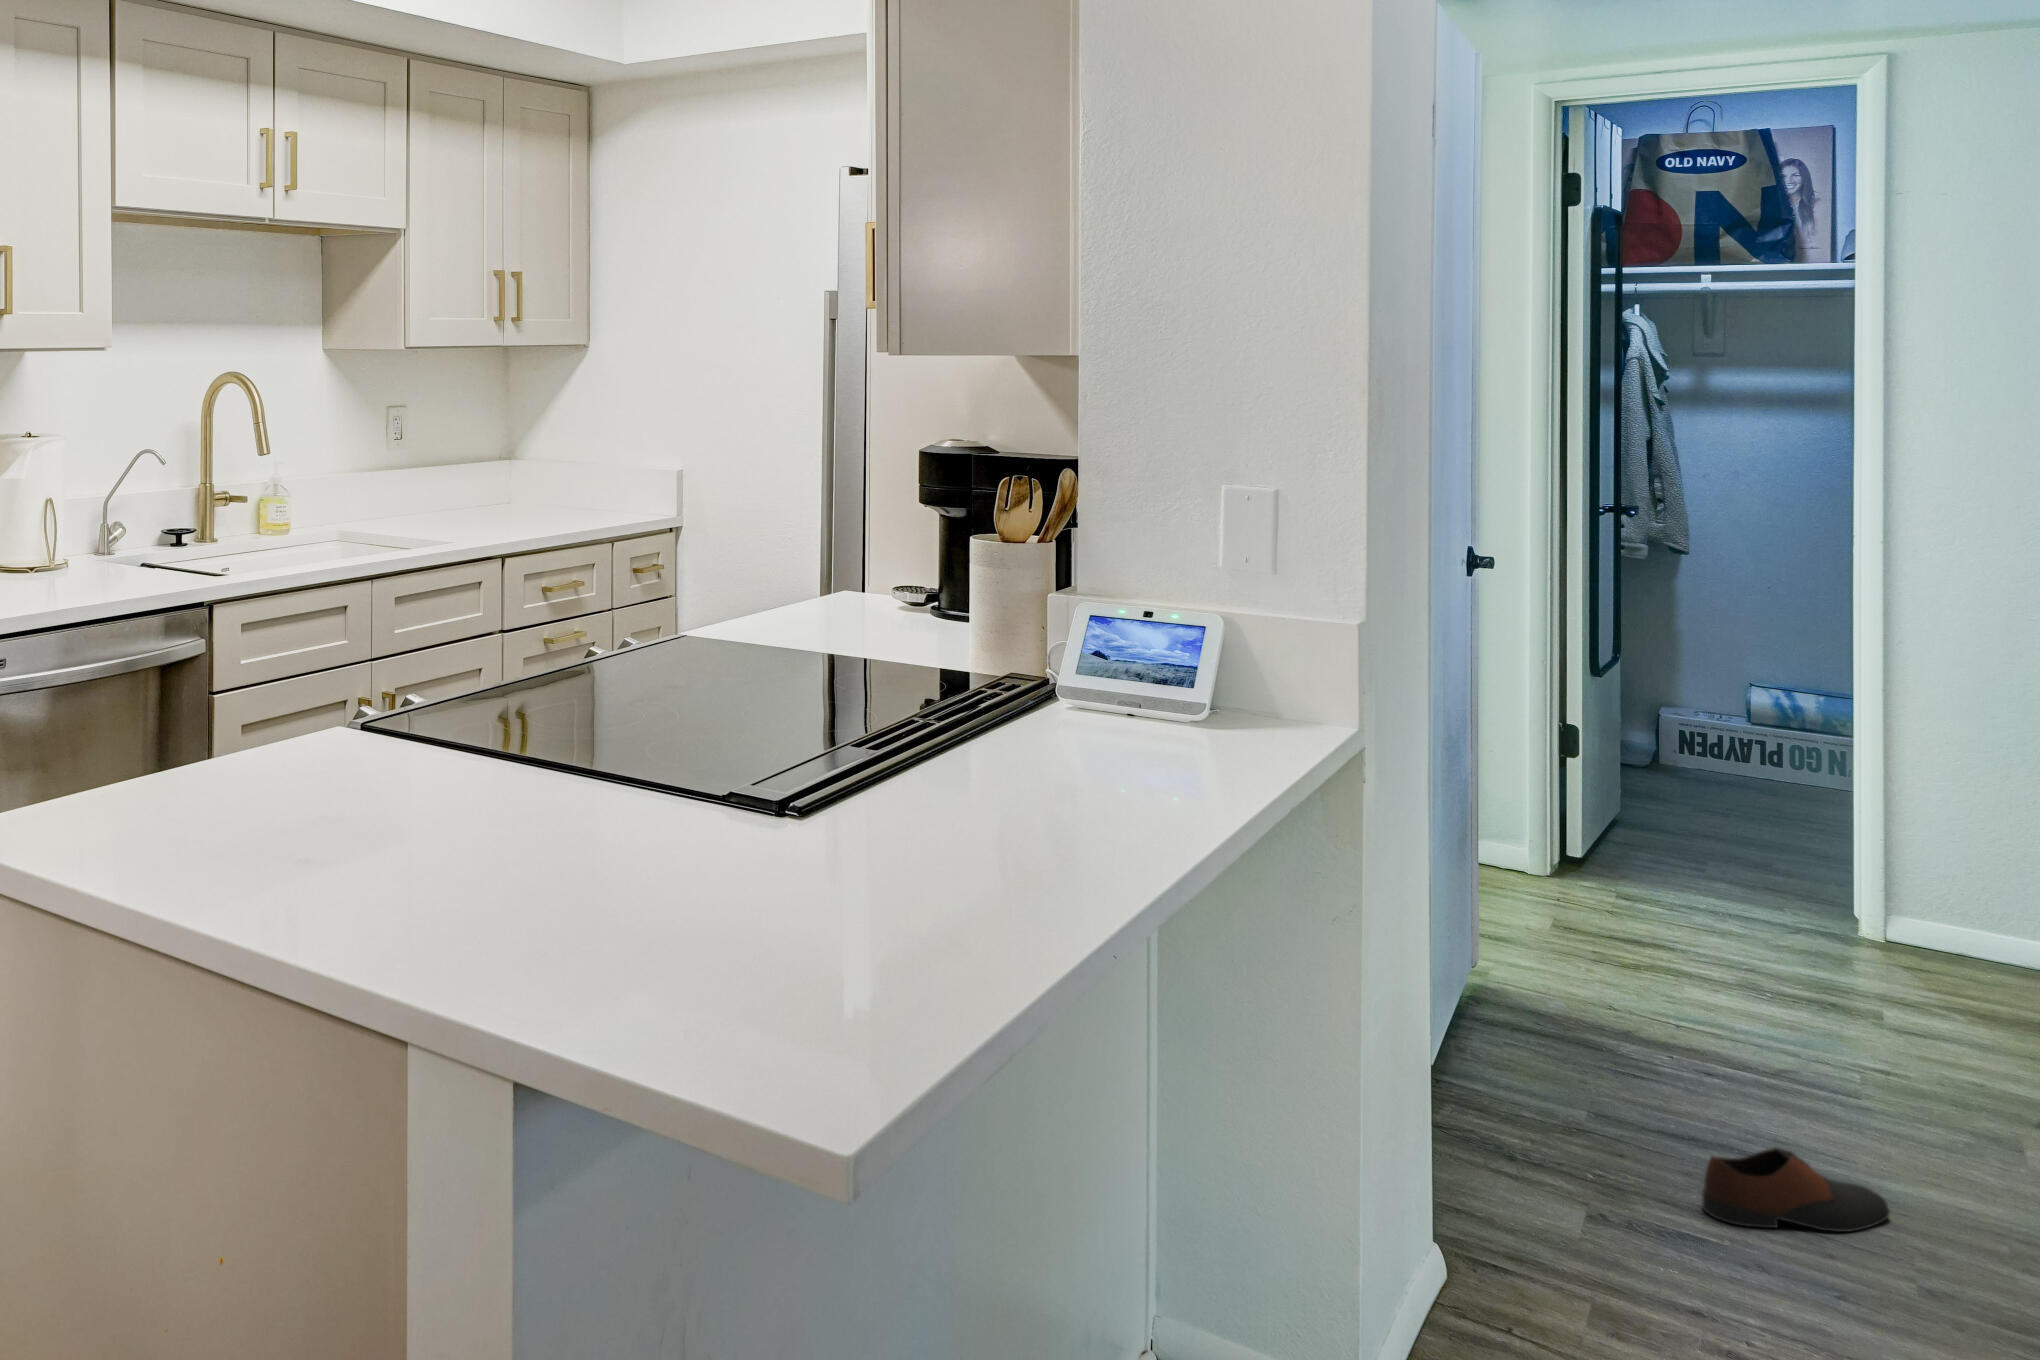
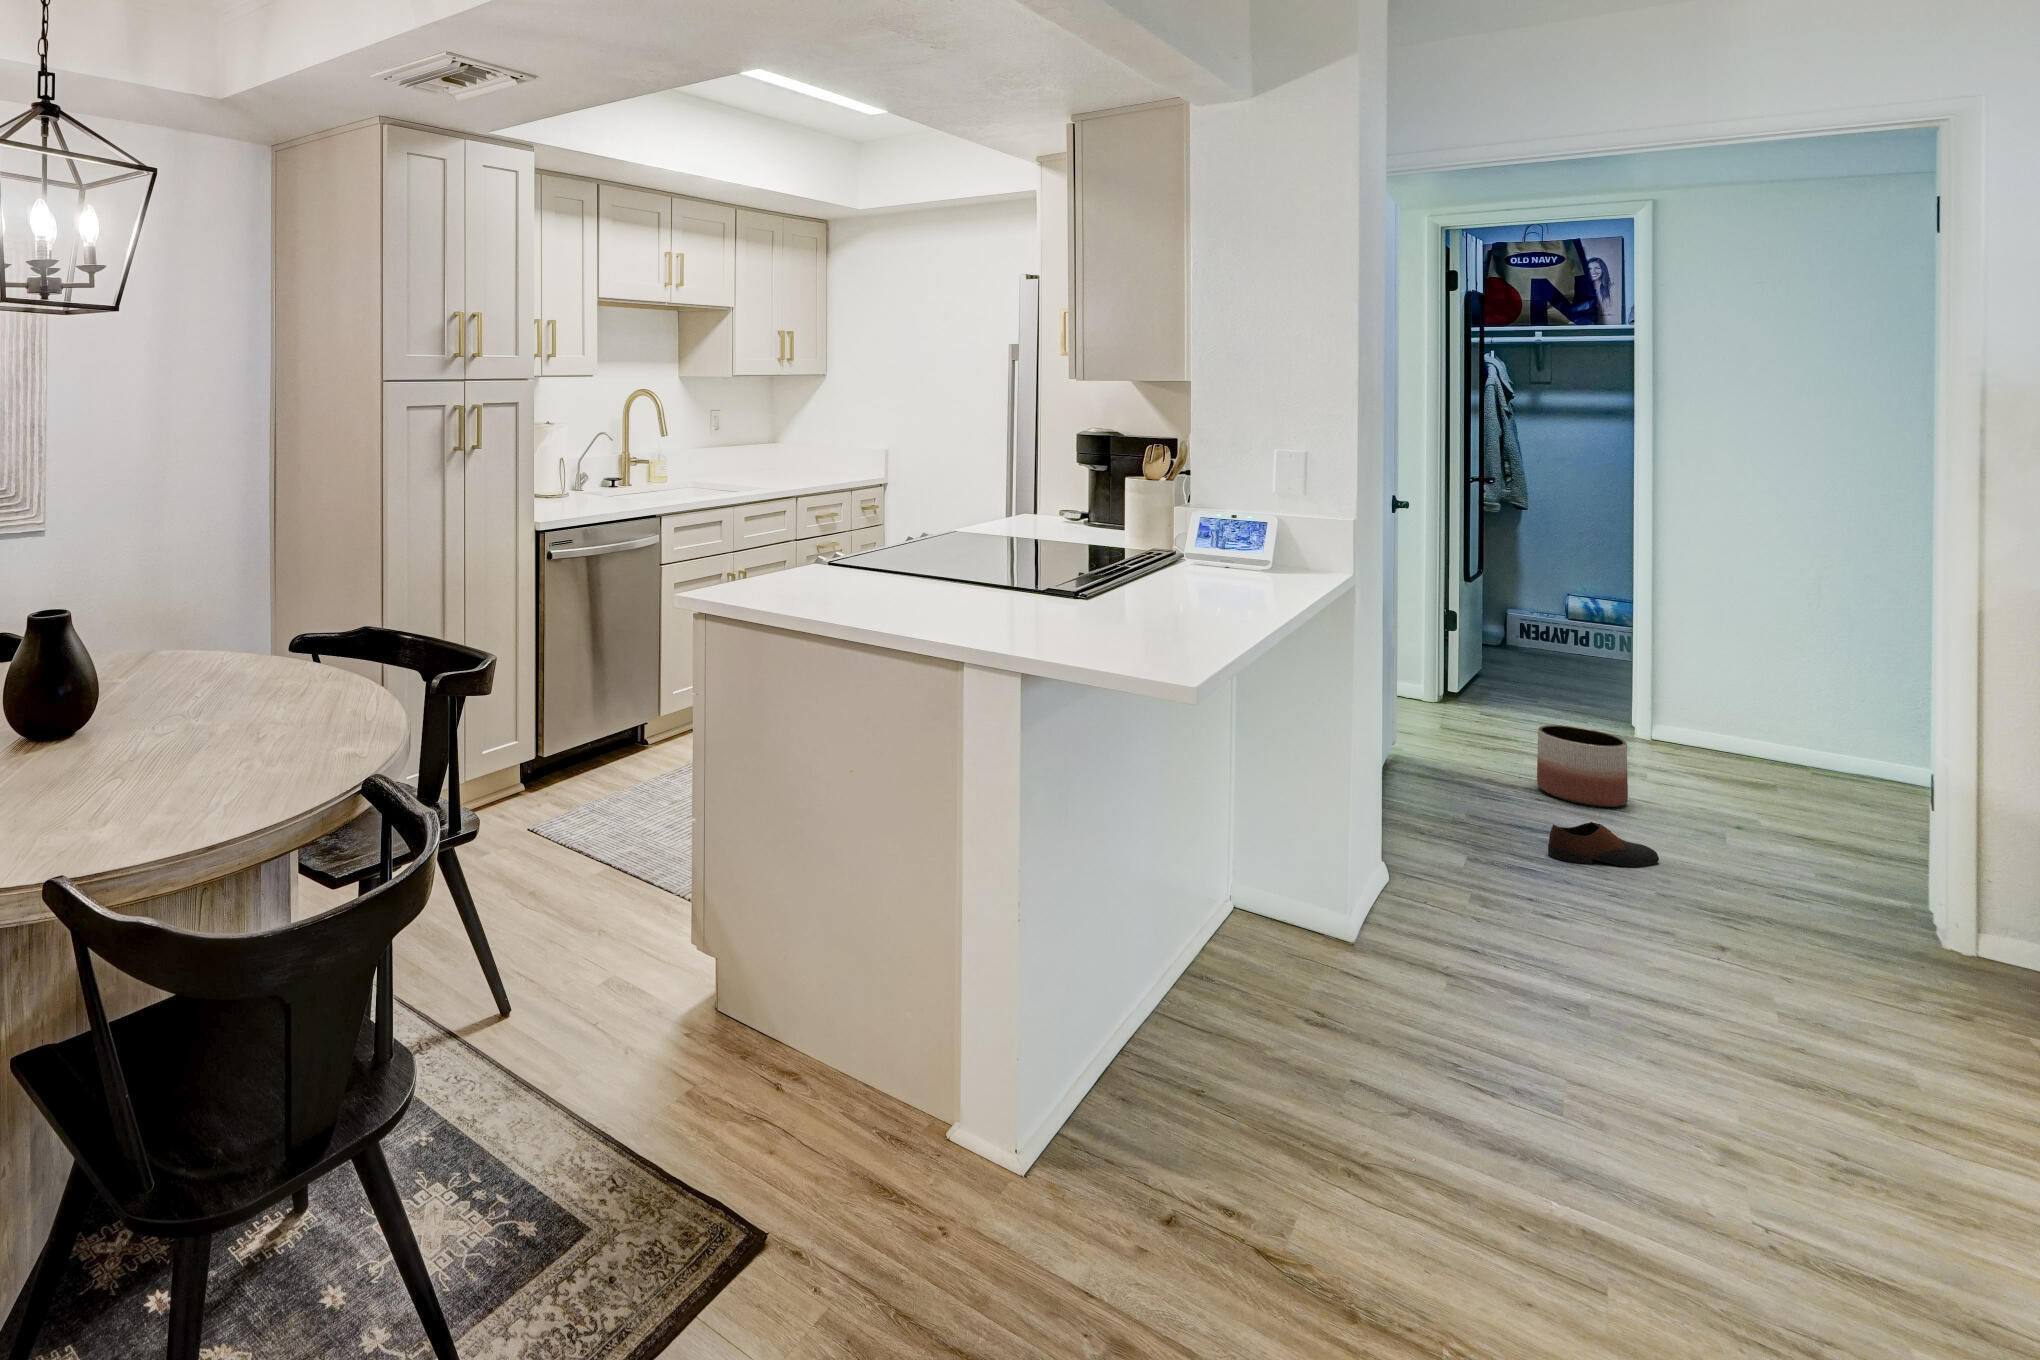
planter: none [1691,943,1836,1091] -> present [1537,725,1628,807]

